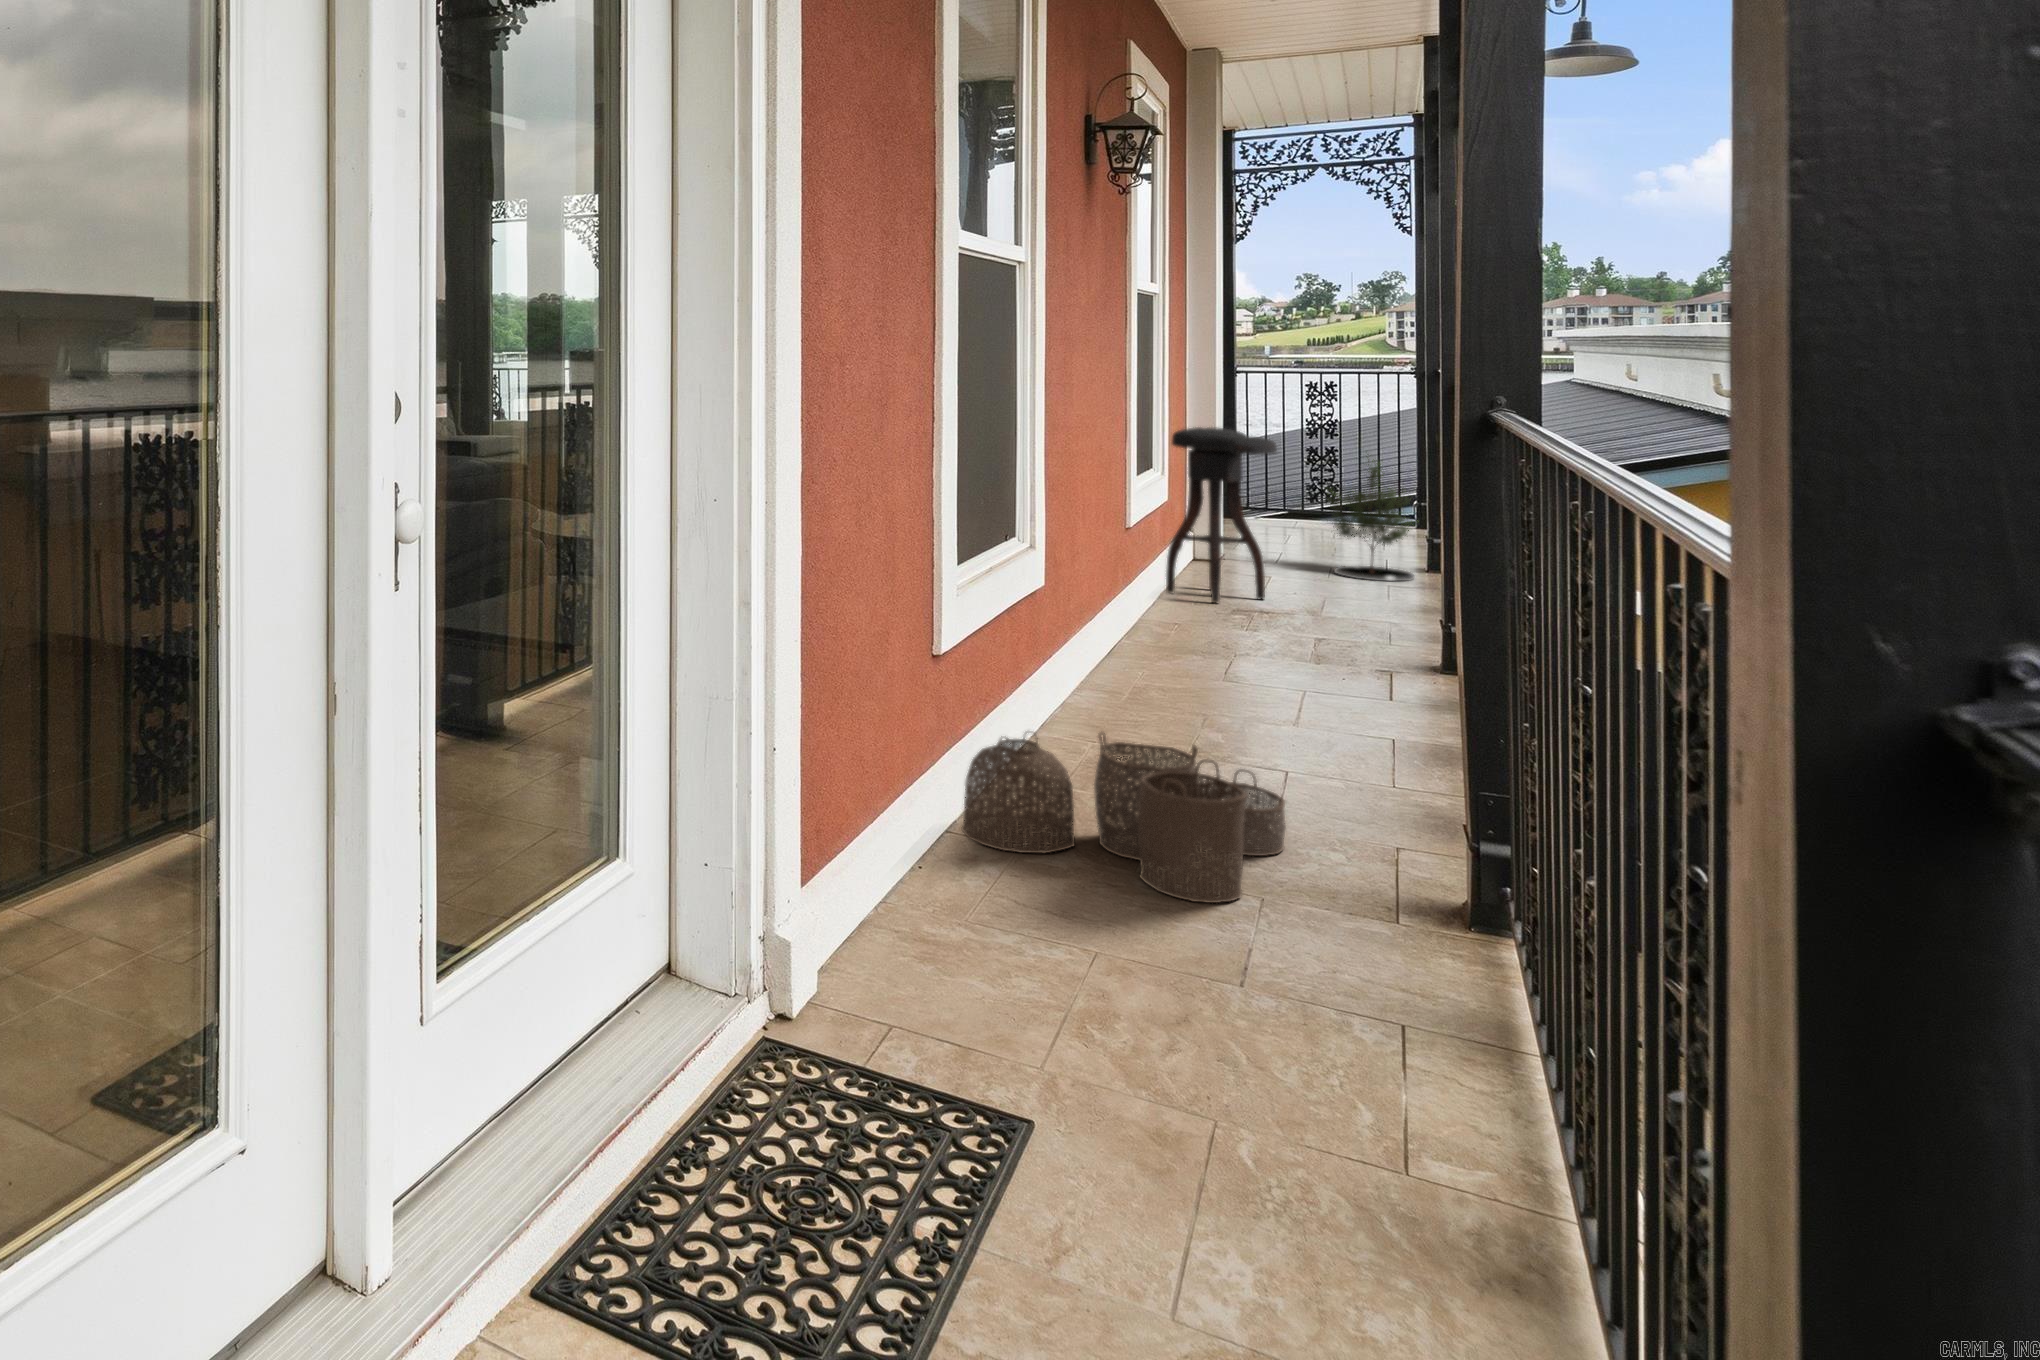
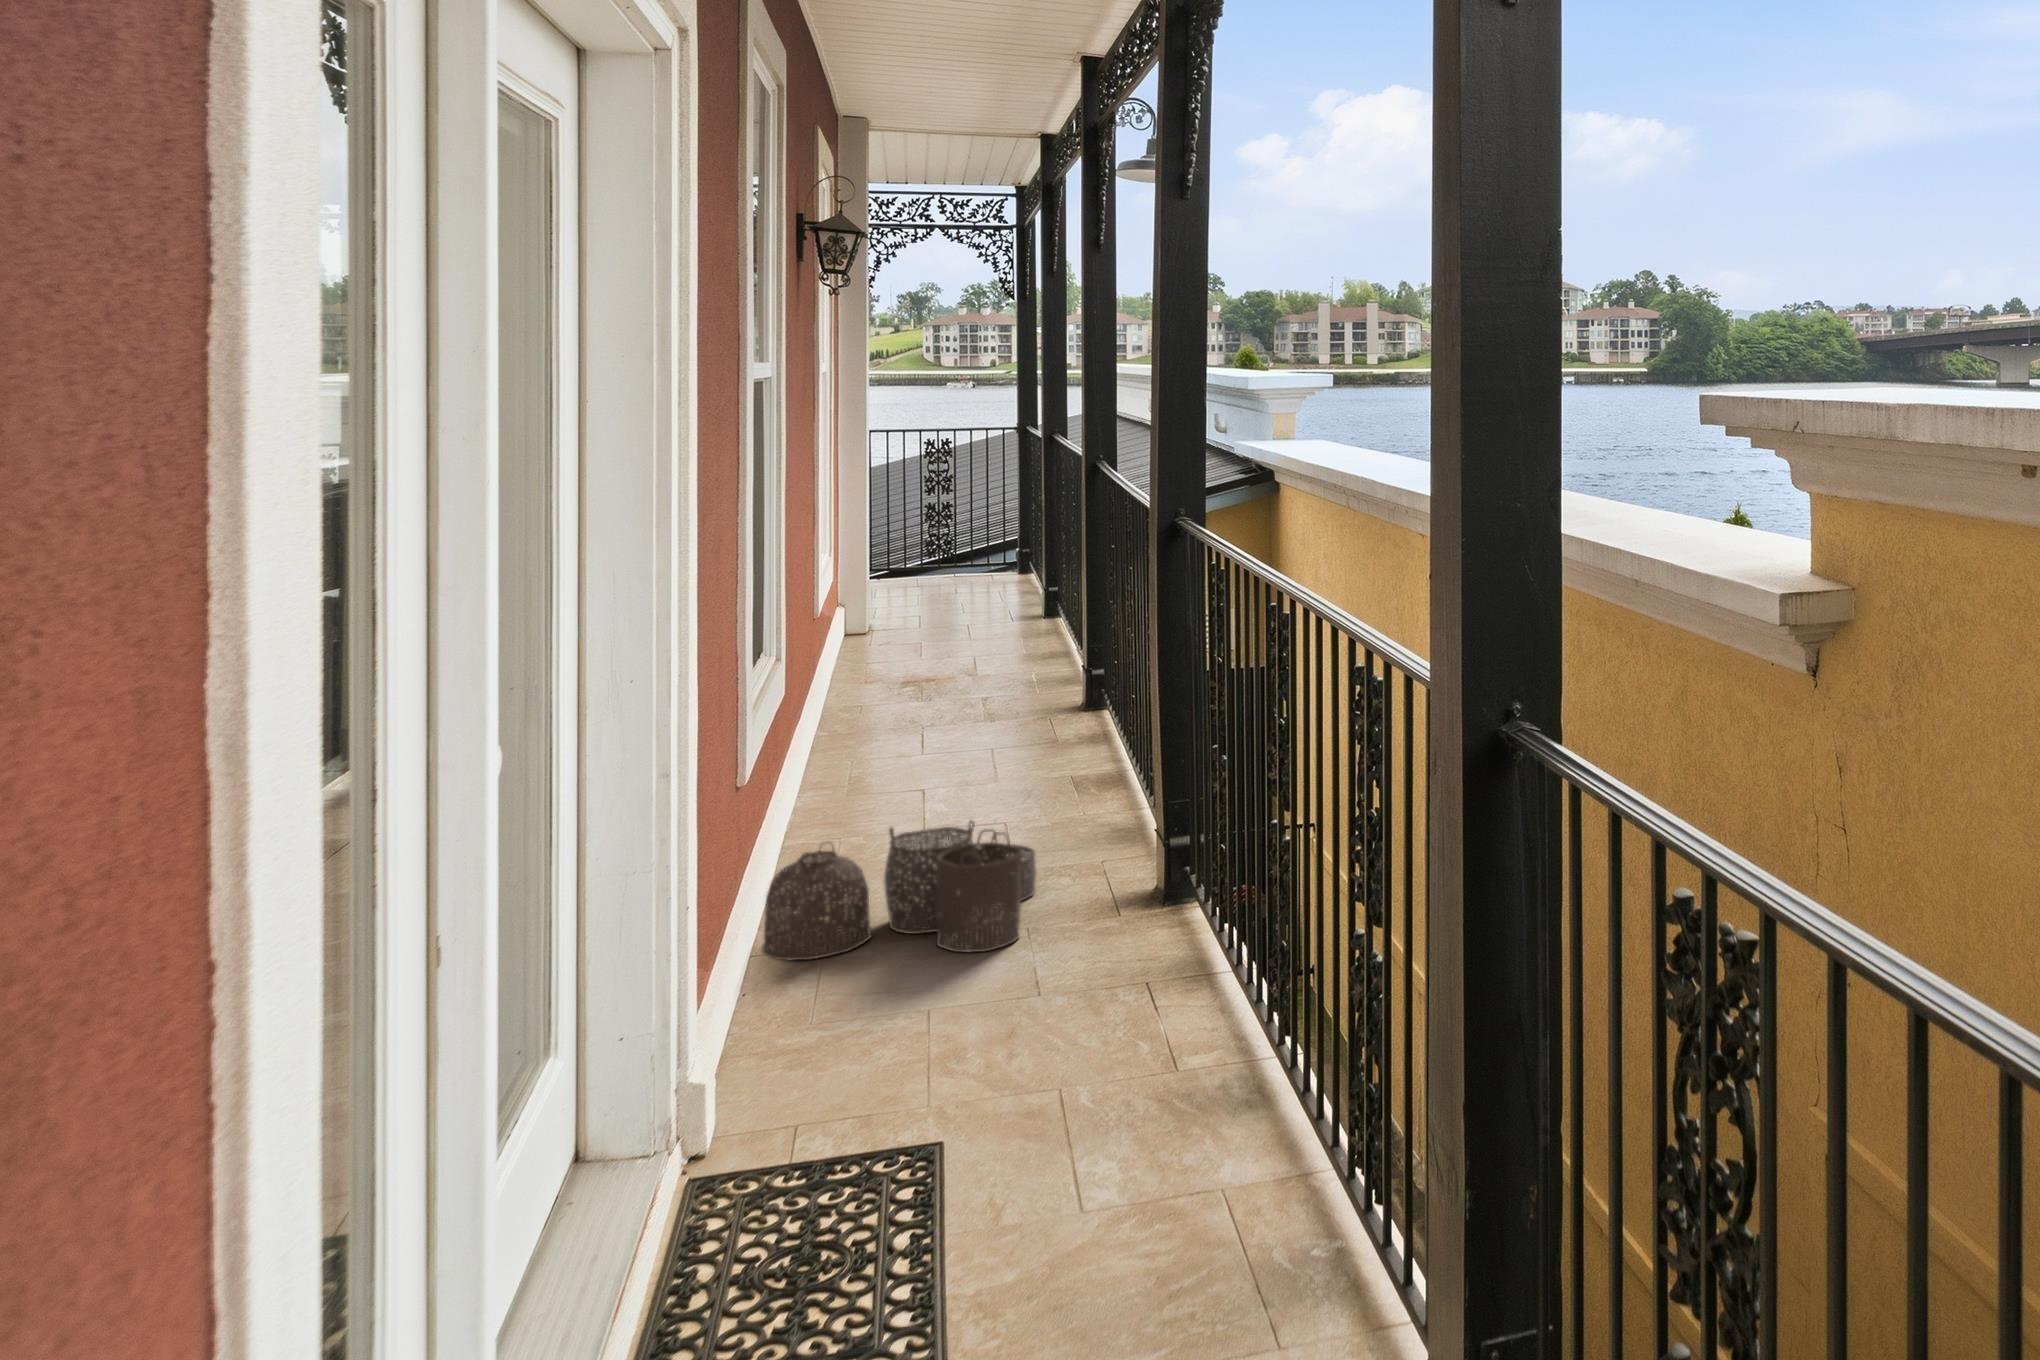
stool: present [1166,427,1277,603] -> none [836,509,943,684]
potted tree: present [1327,454,1414,581] -> none [965,516,1048,639]

